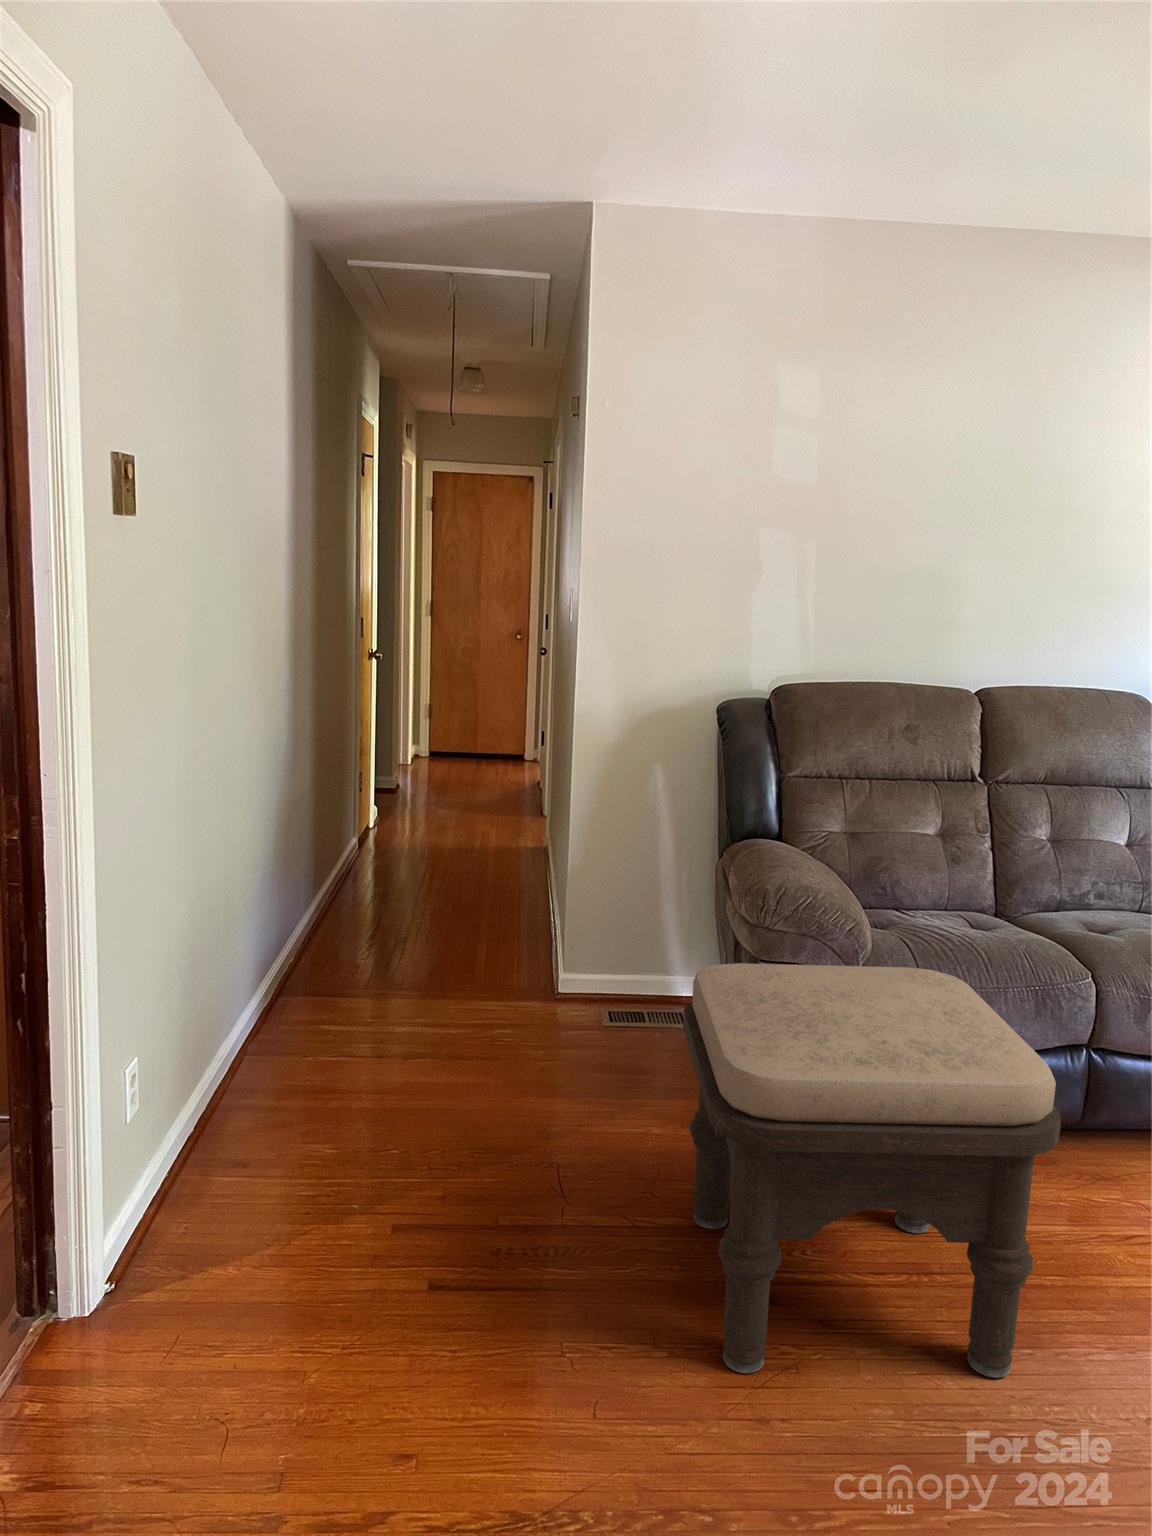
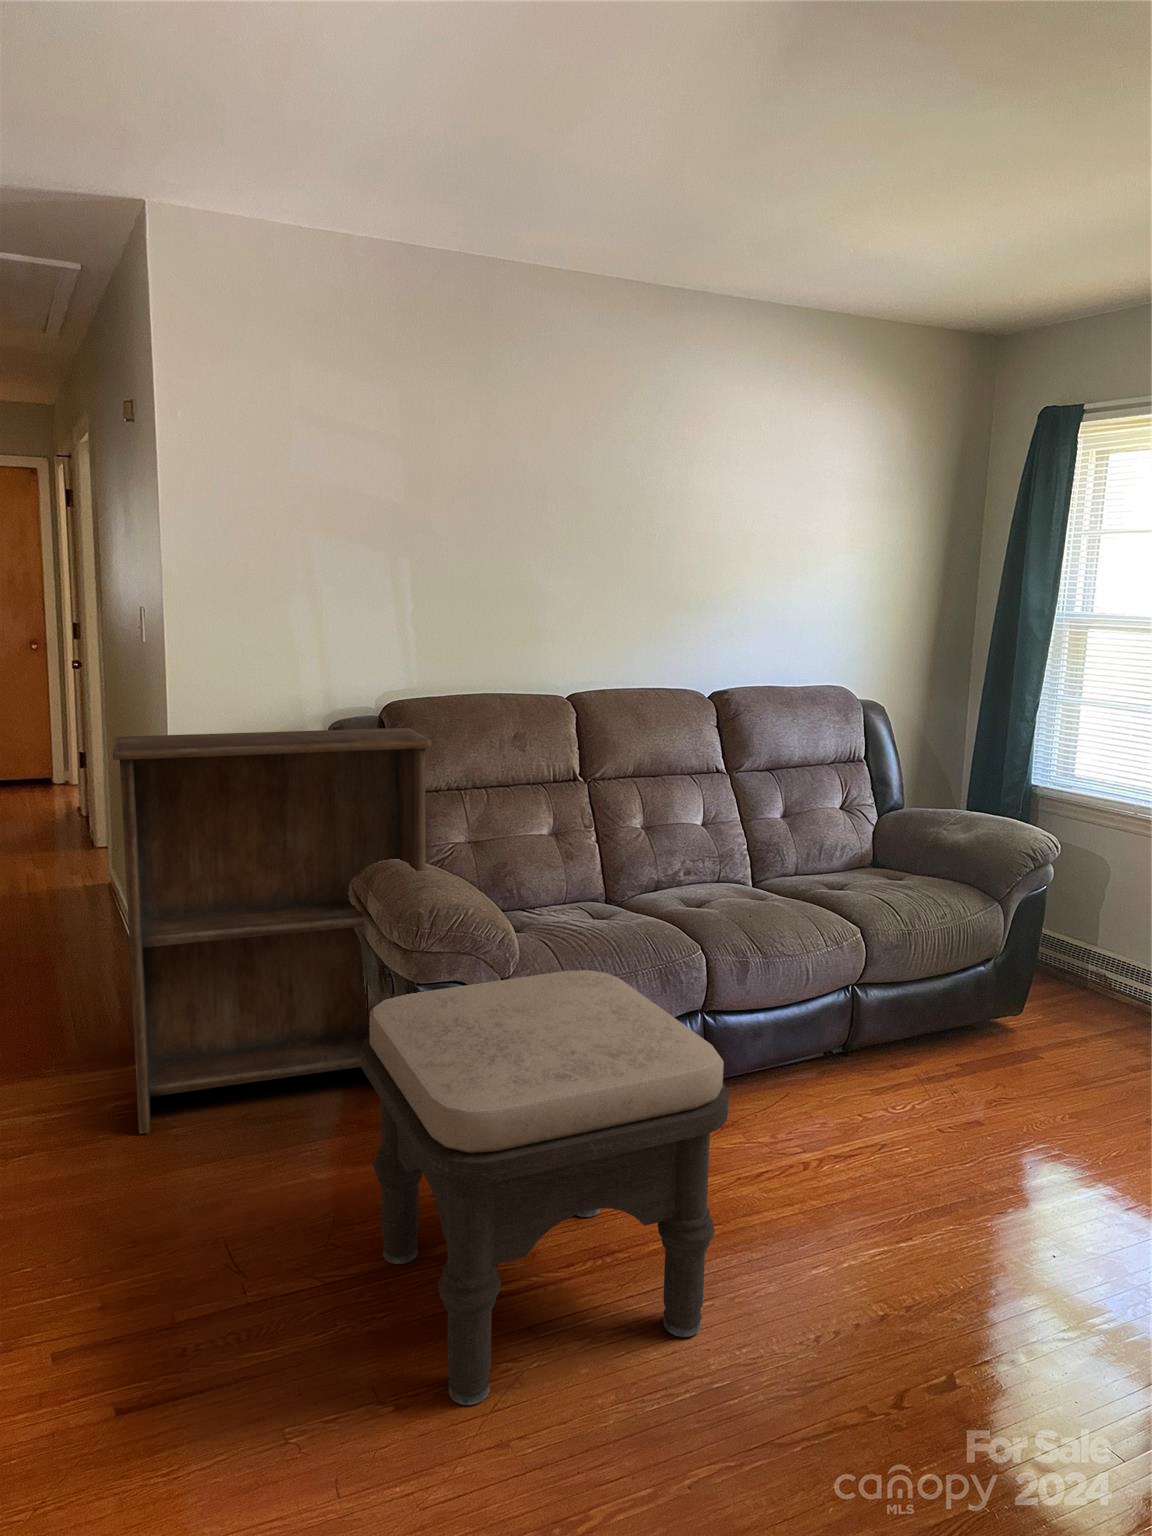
bookshelf: none [506,701,805,1077] -> present [113,728,432,1134]

